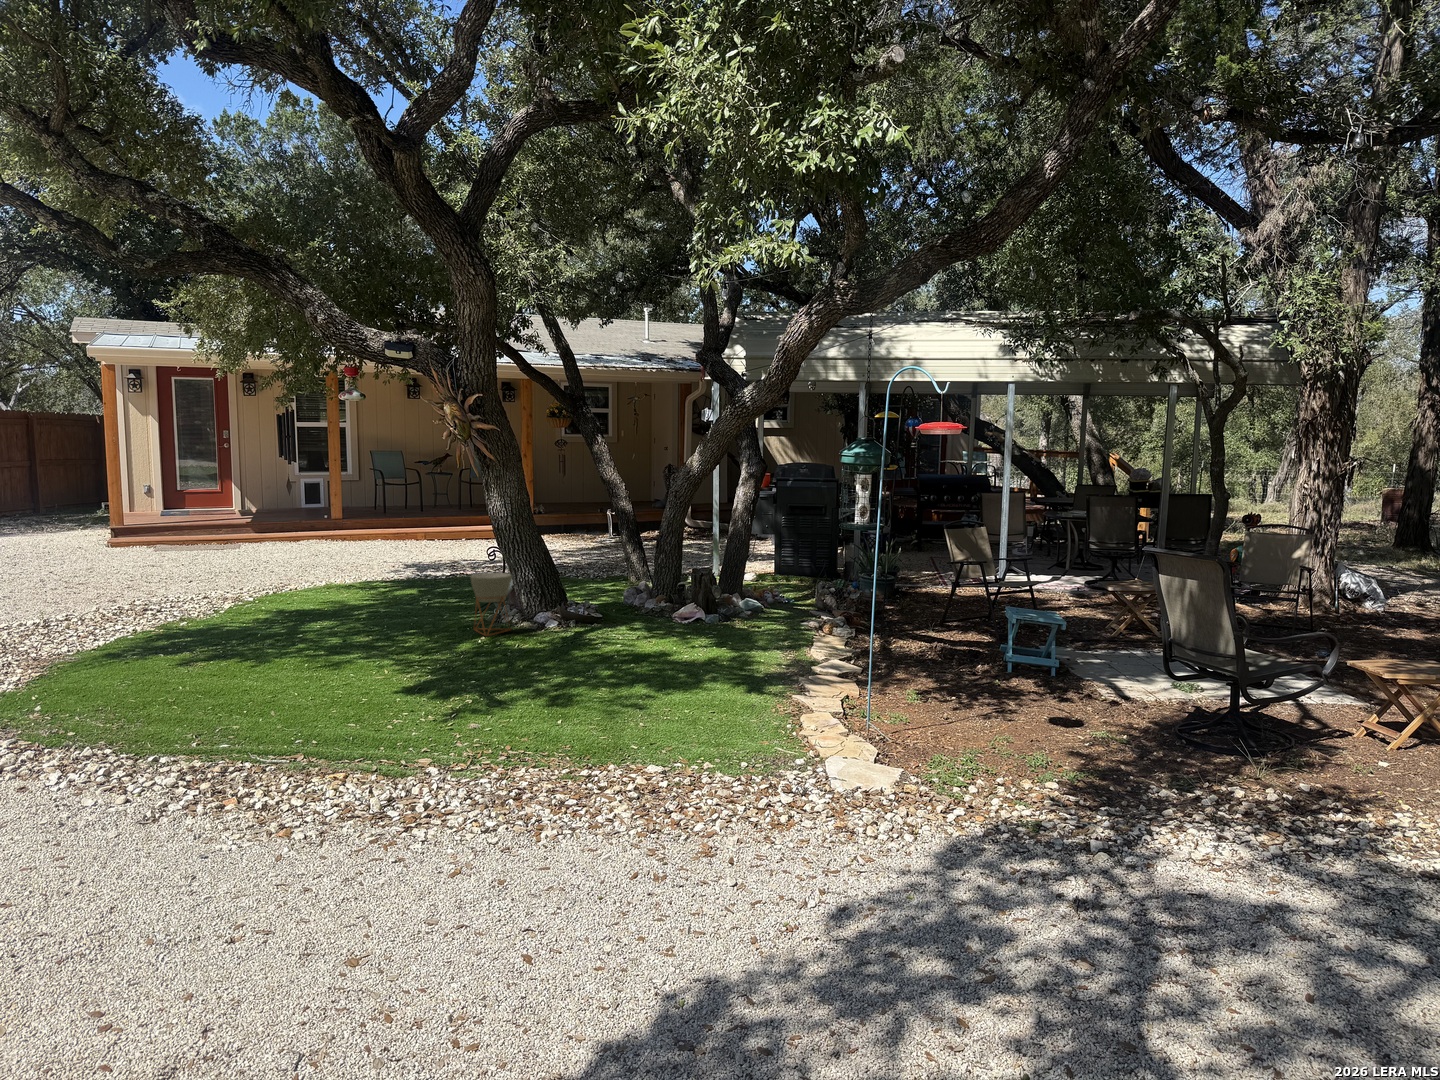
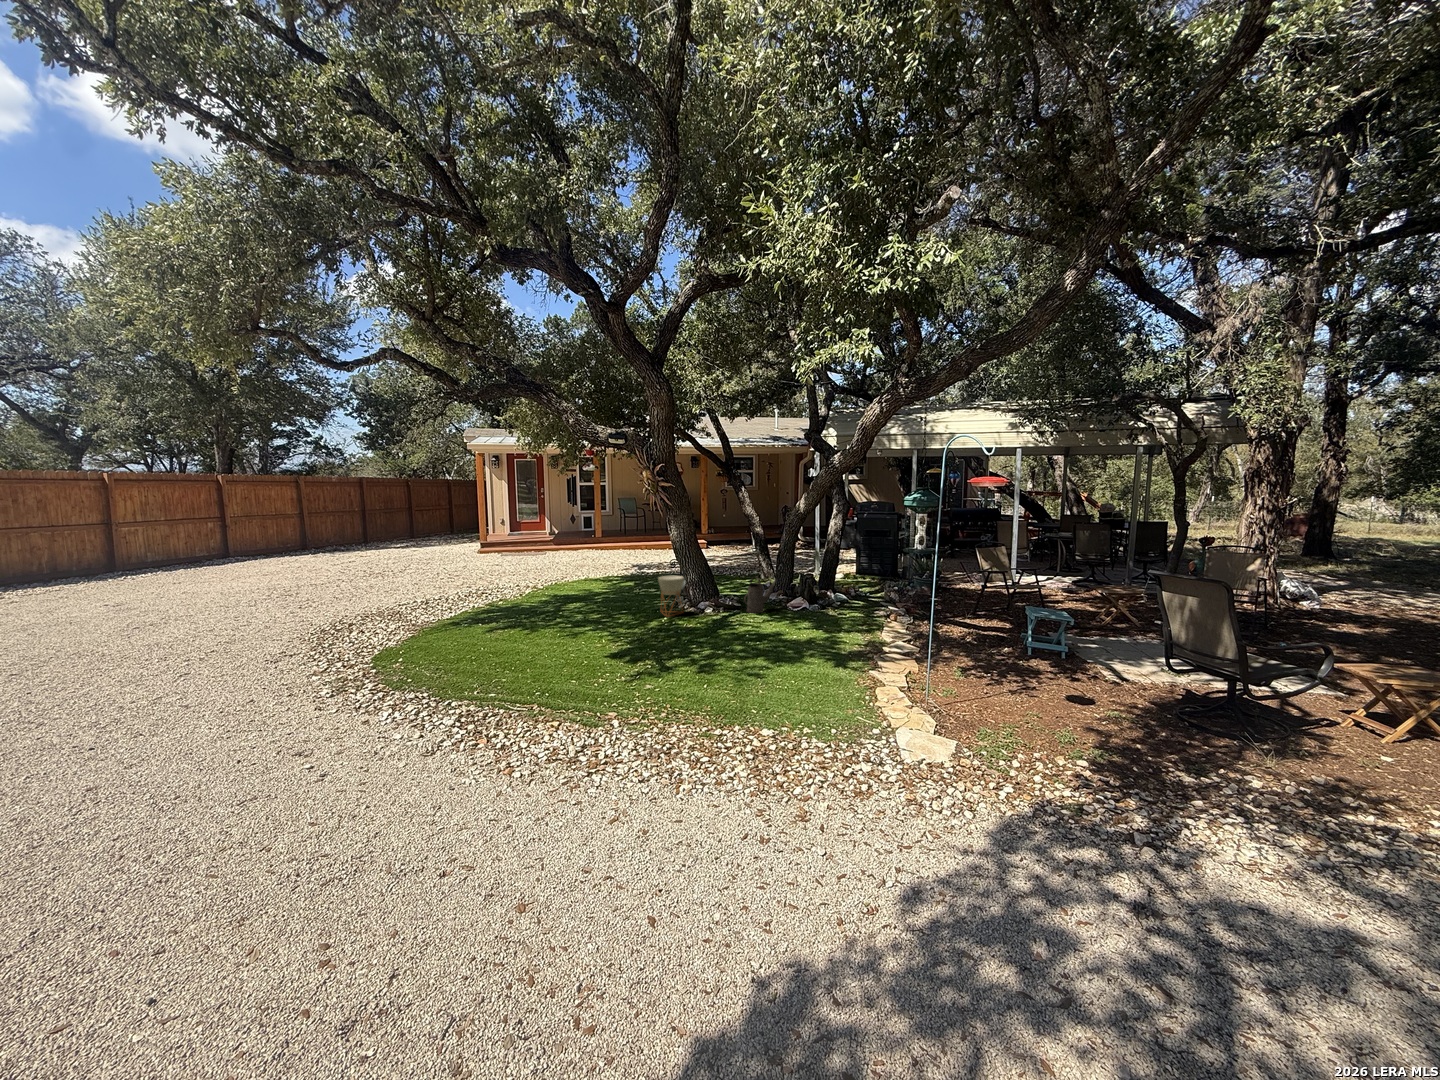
watering can: none [606,573,655,629] -> present [744,577,776,613]

